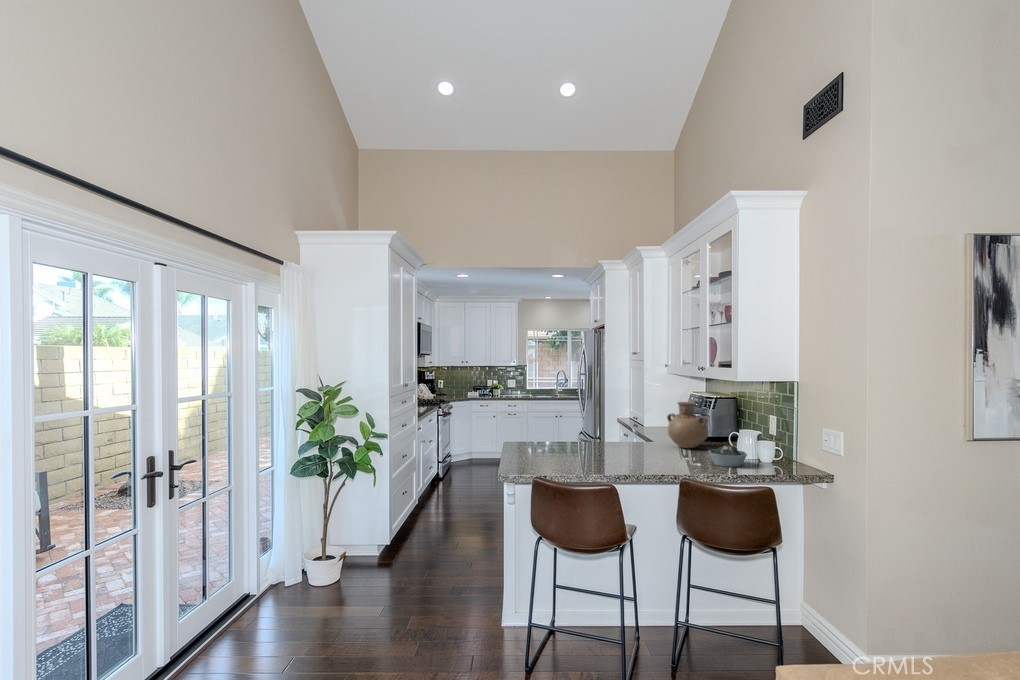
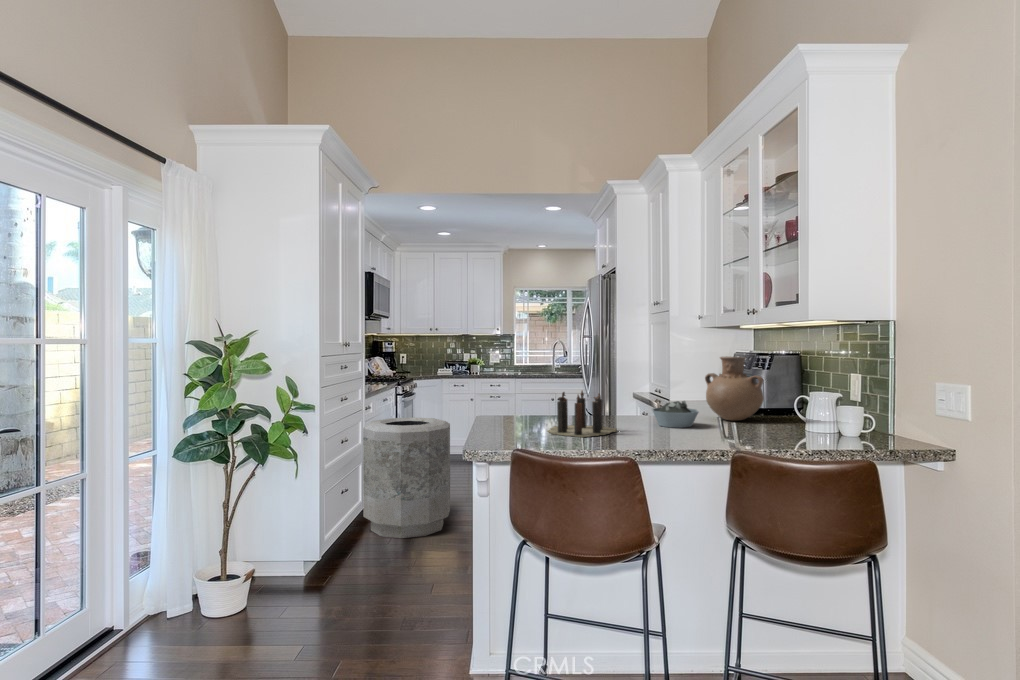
candle: none [548,429,605,464] -> present [548,391,616,437]
trash can: none [416,436,481,529] -> present [363,417,450,538]
bowl: present [709,445,747,467] -> present [652,401,698,428]

